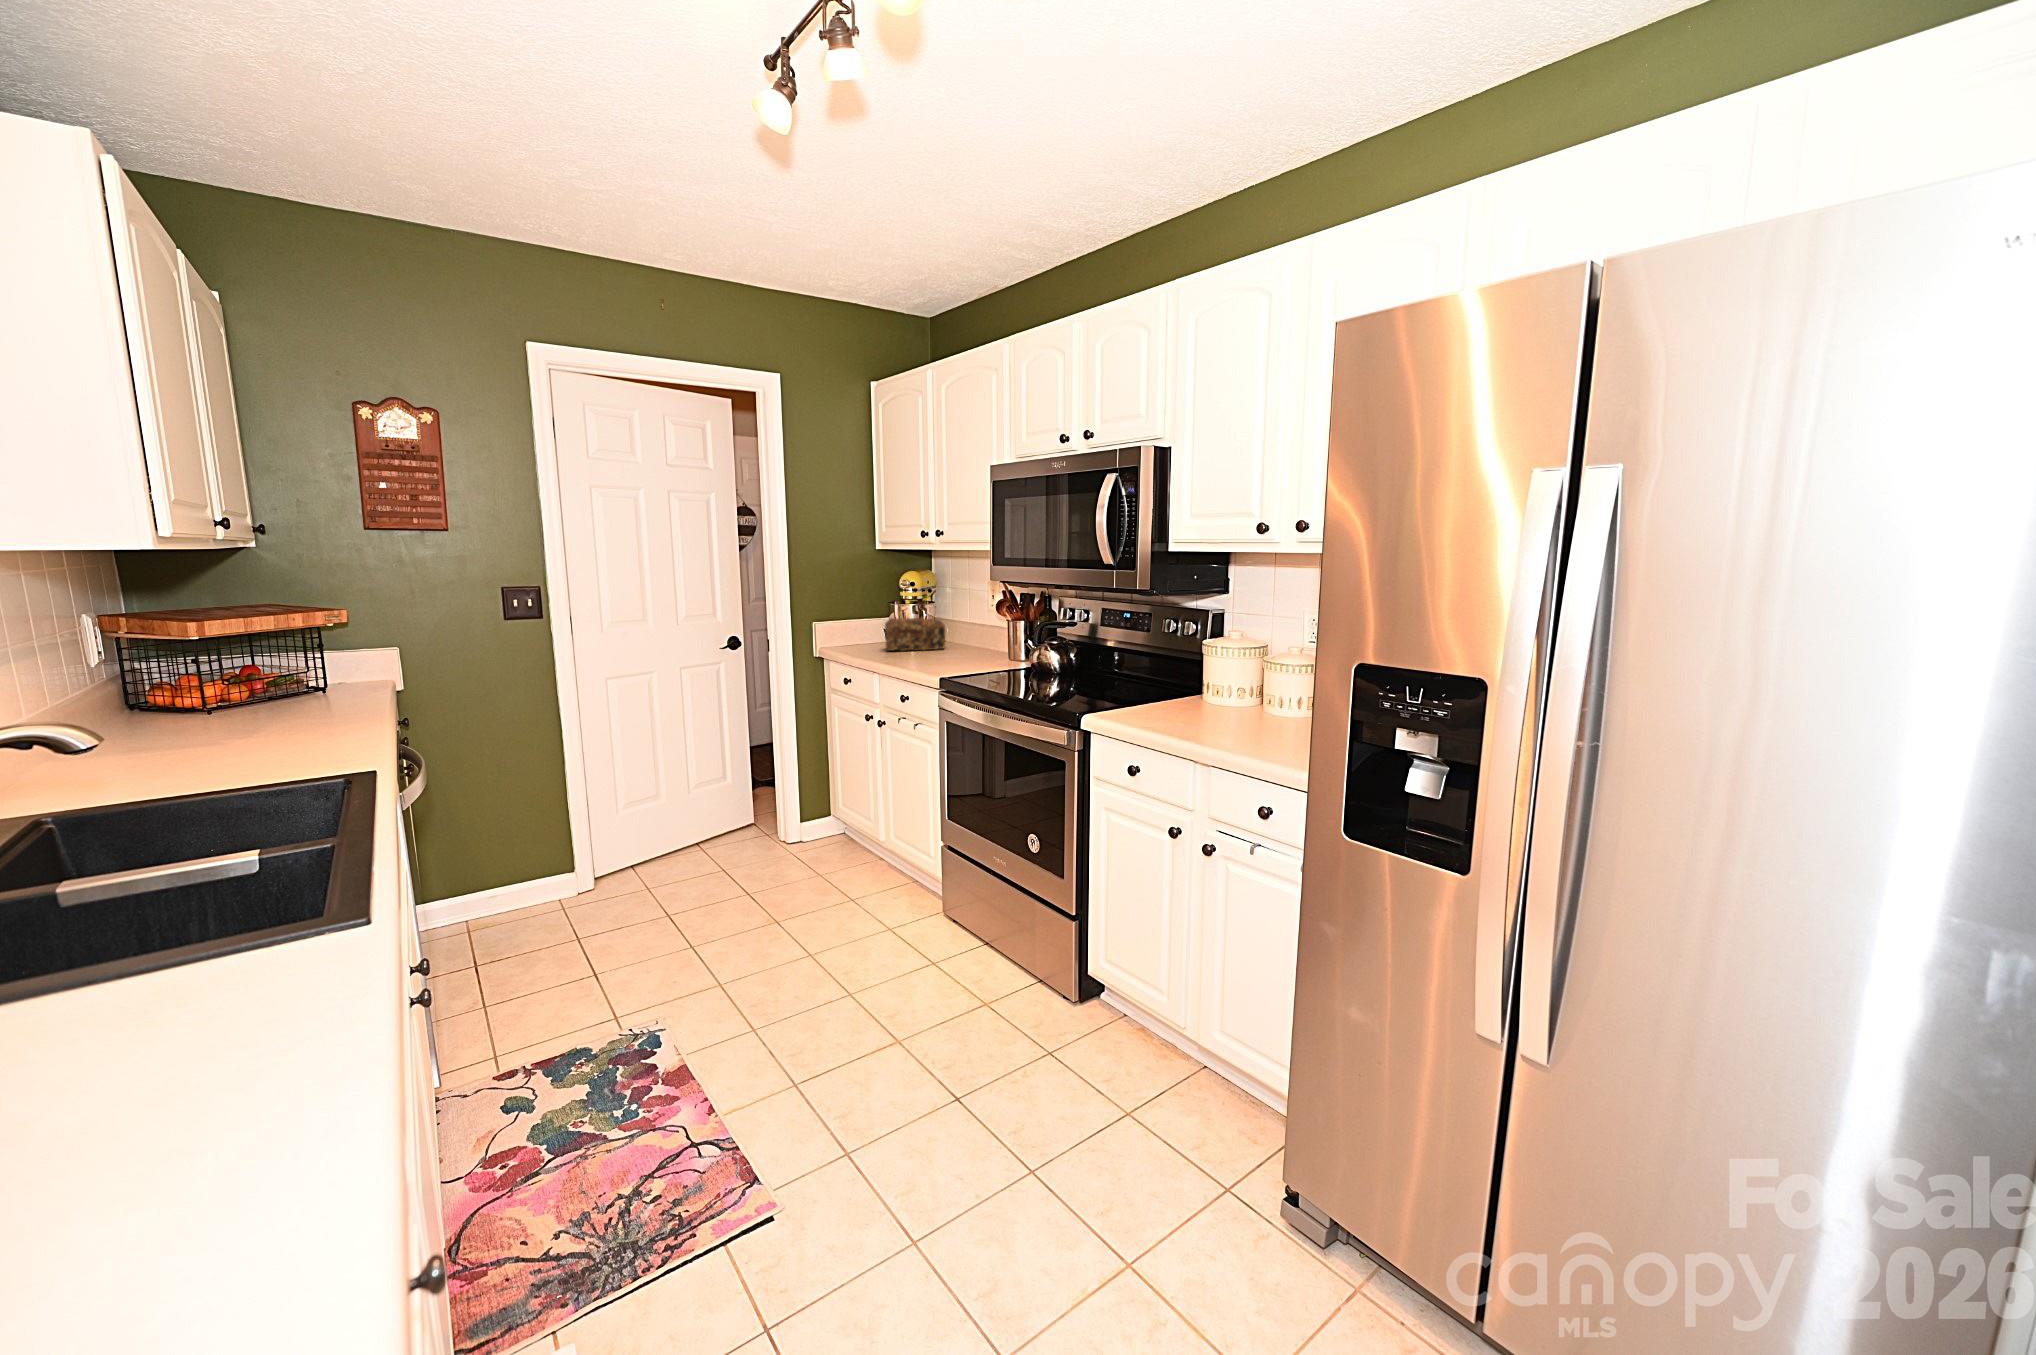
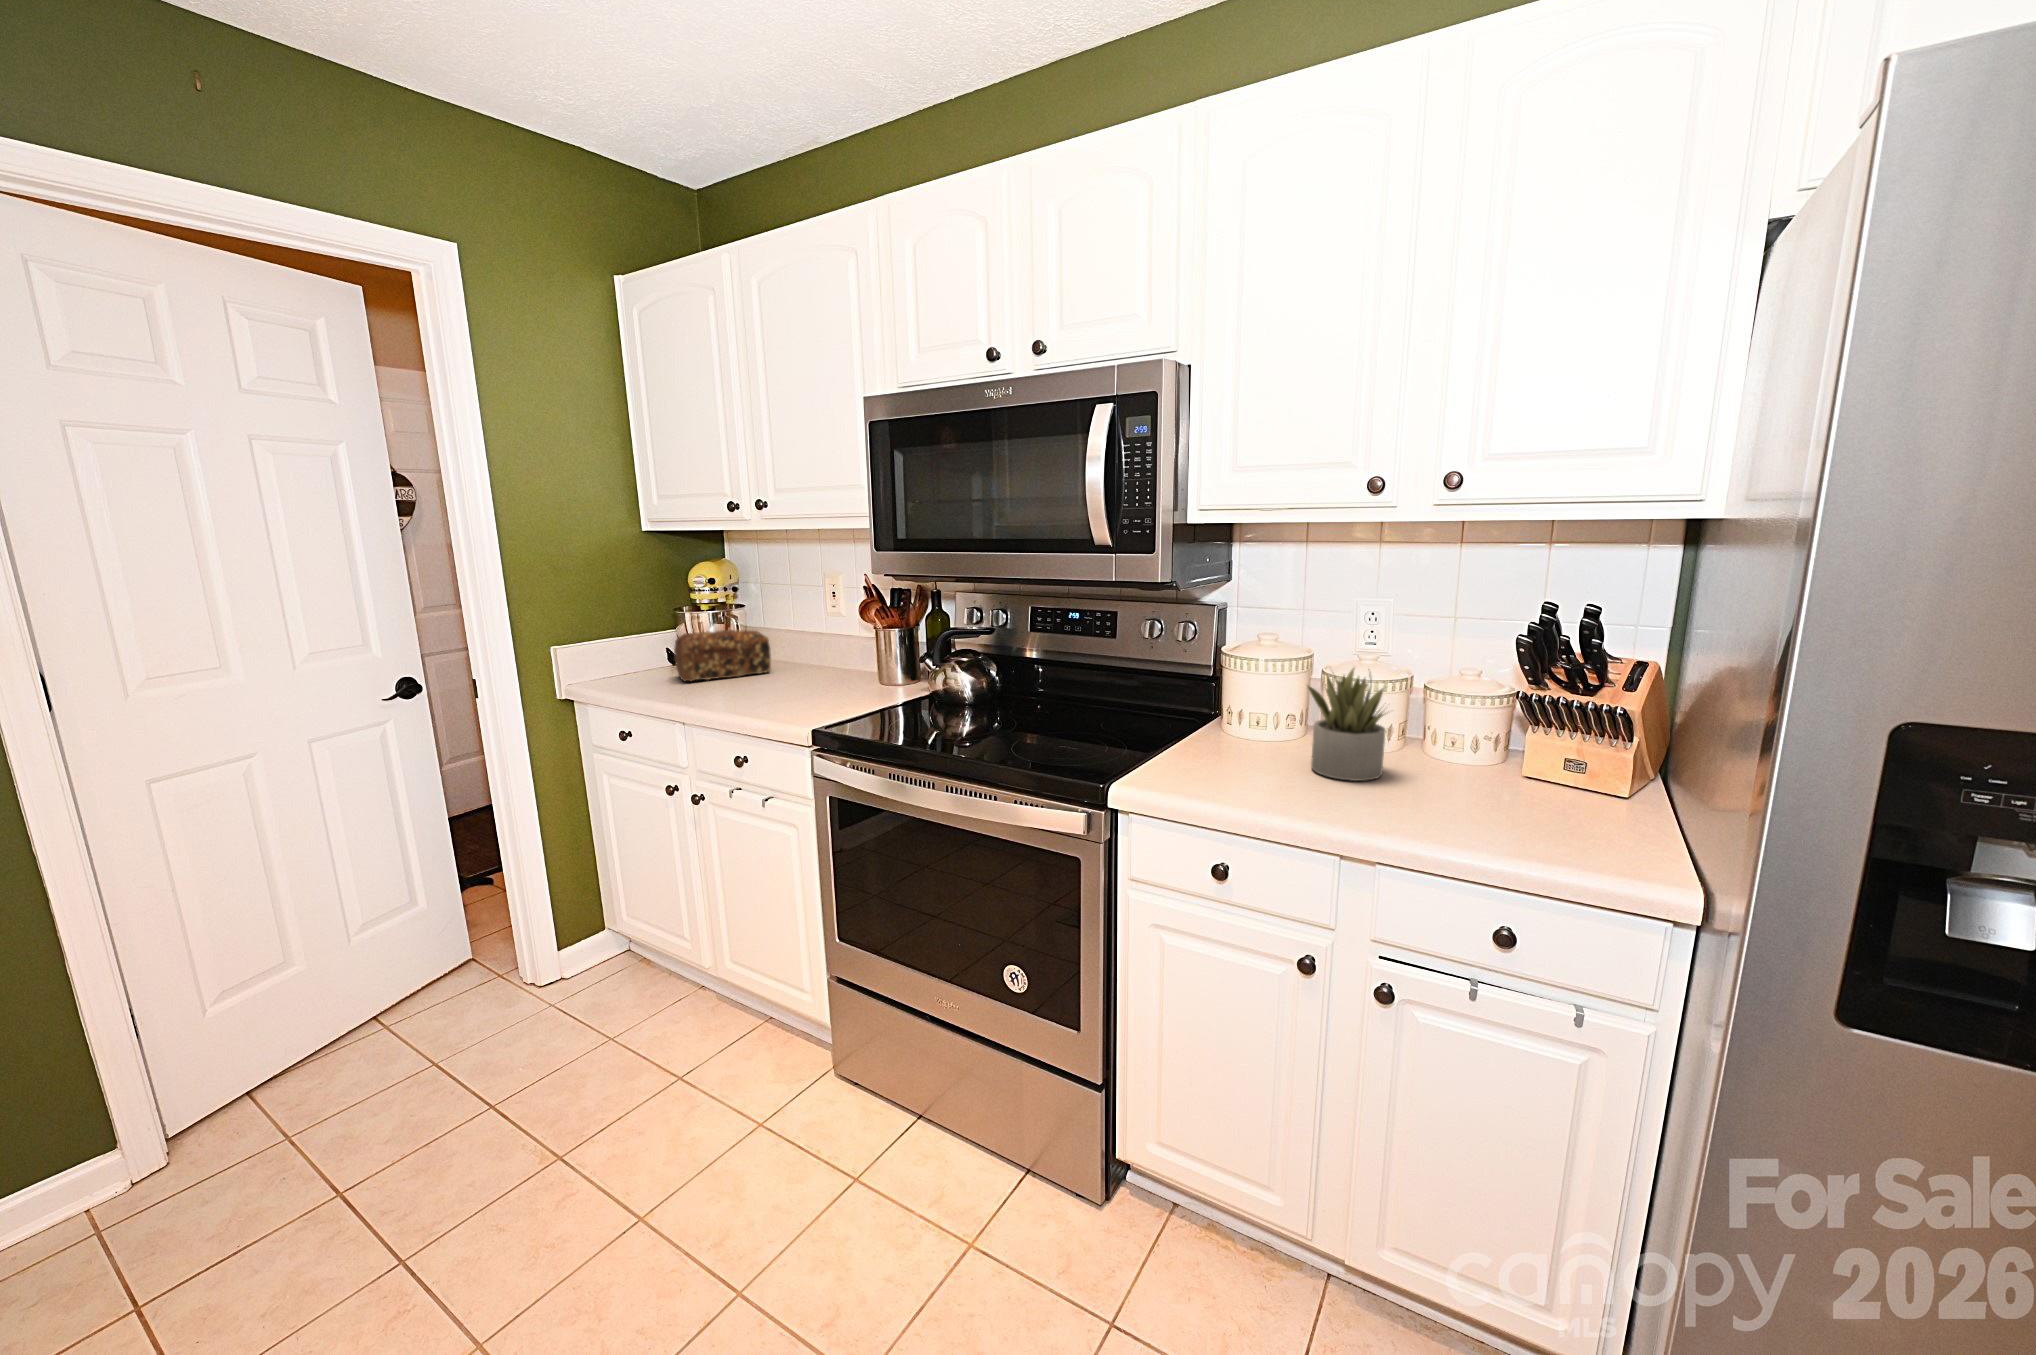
succulent plant: none [1213,649,1265,725] -> present [1308,668,1388,781]

